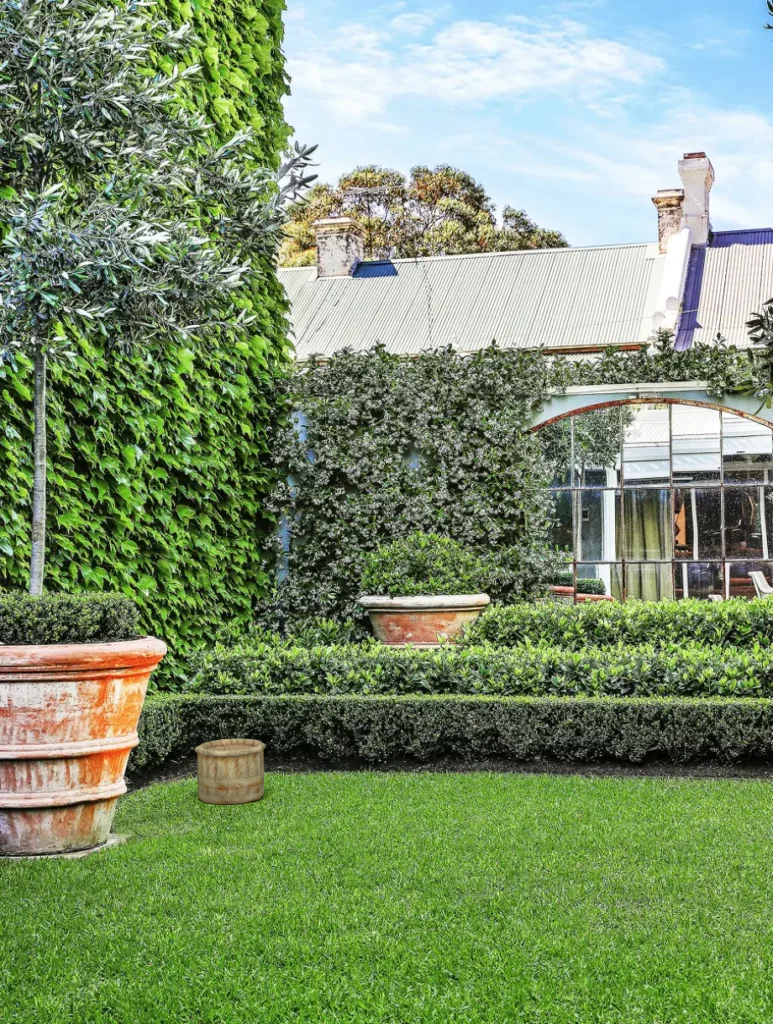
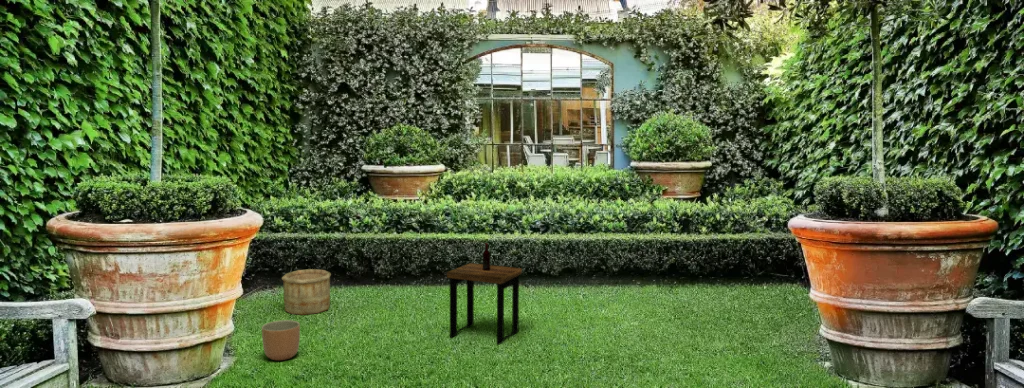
side table: none [409,693,528,854] -> present [447,243,522,345]
planter: none [139,799,191,855] -> present [262,320,300,360]

